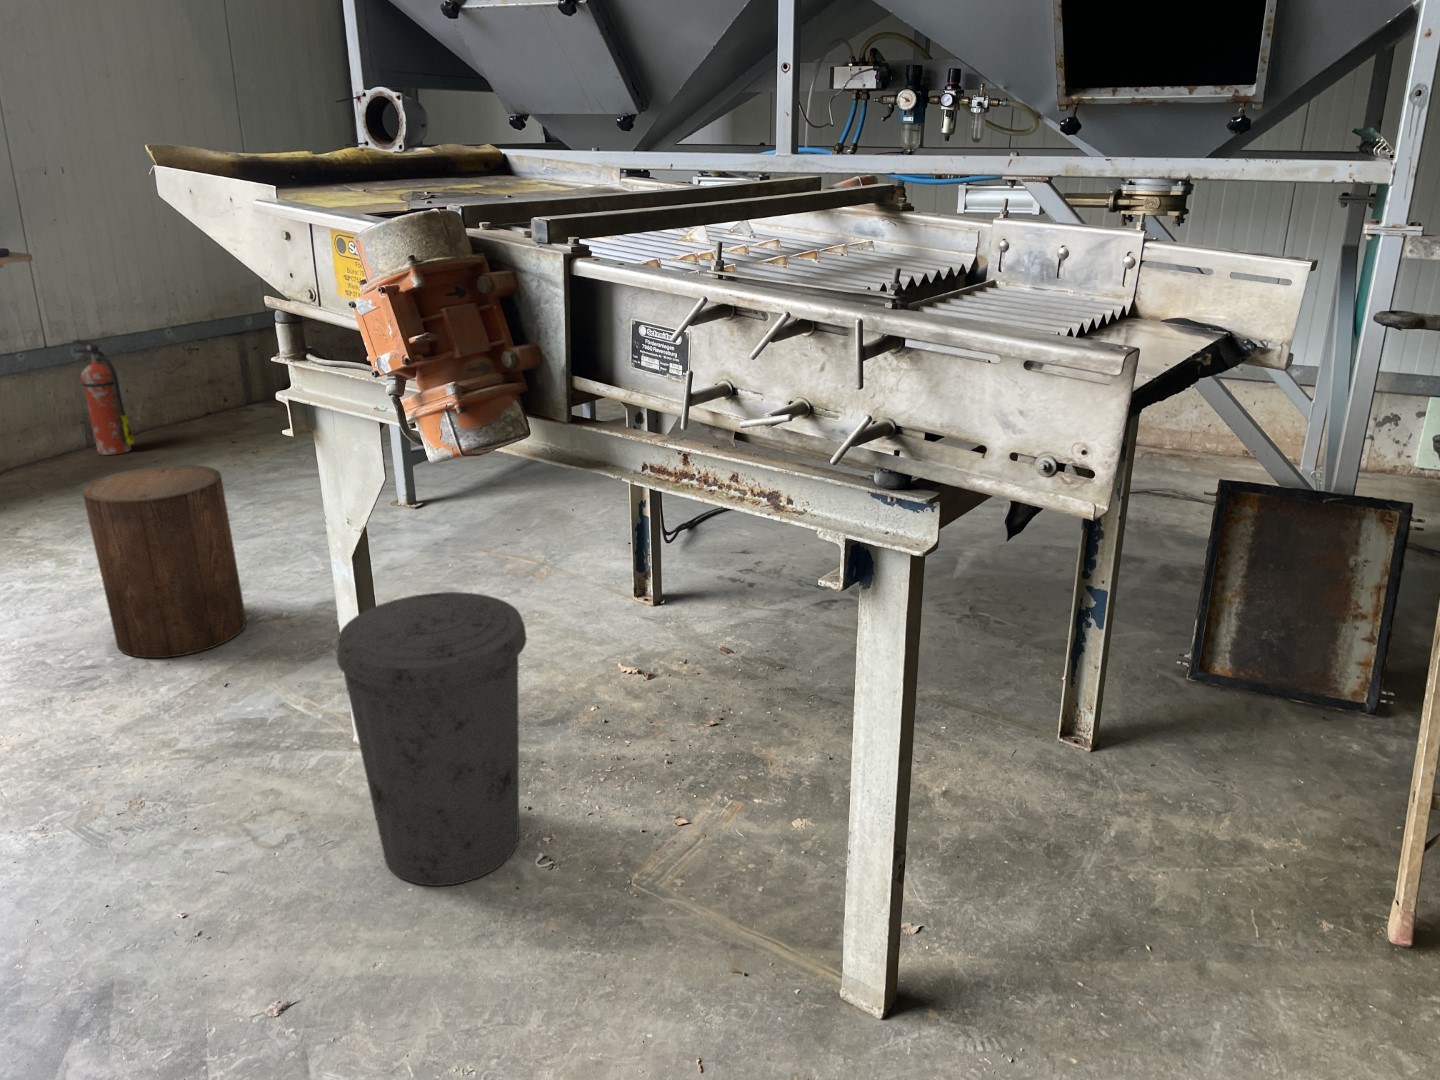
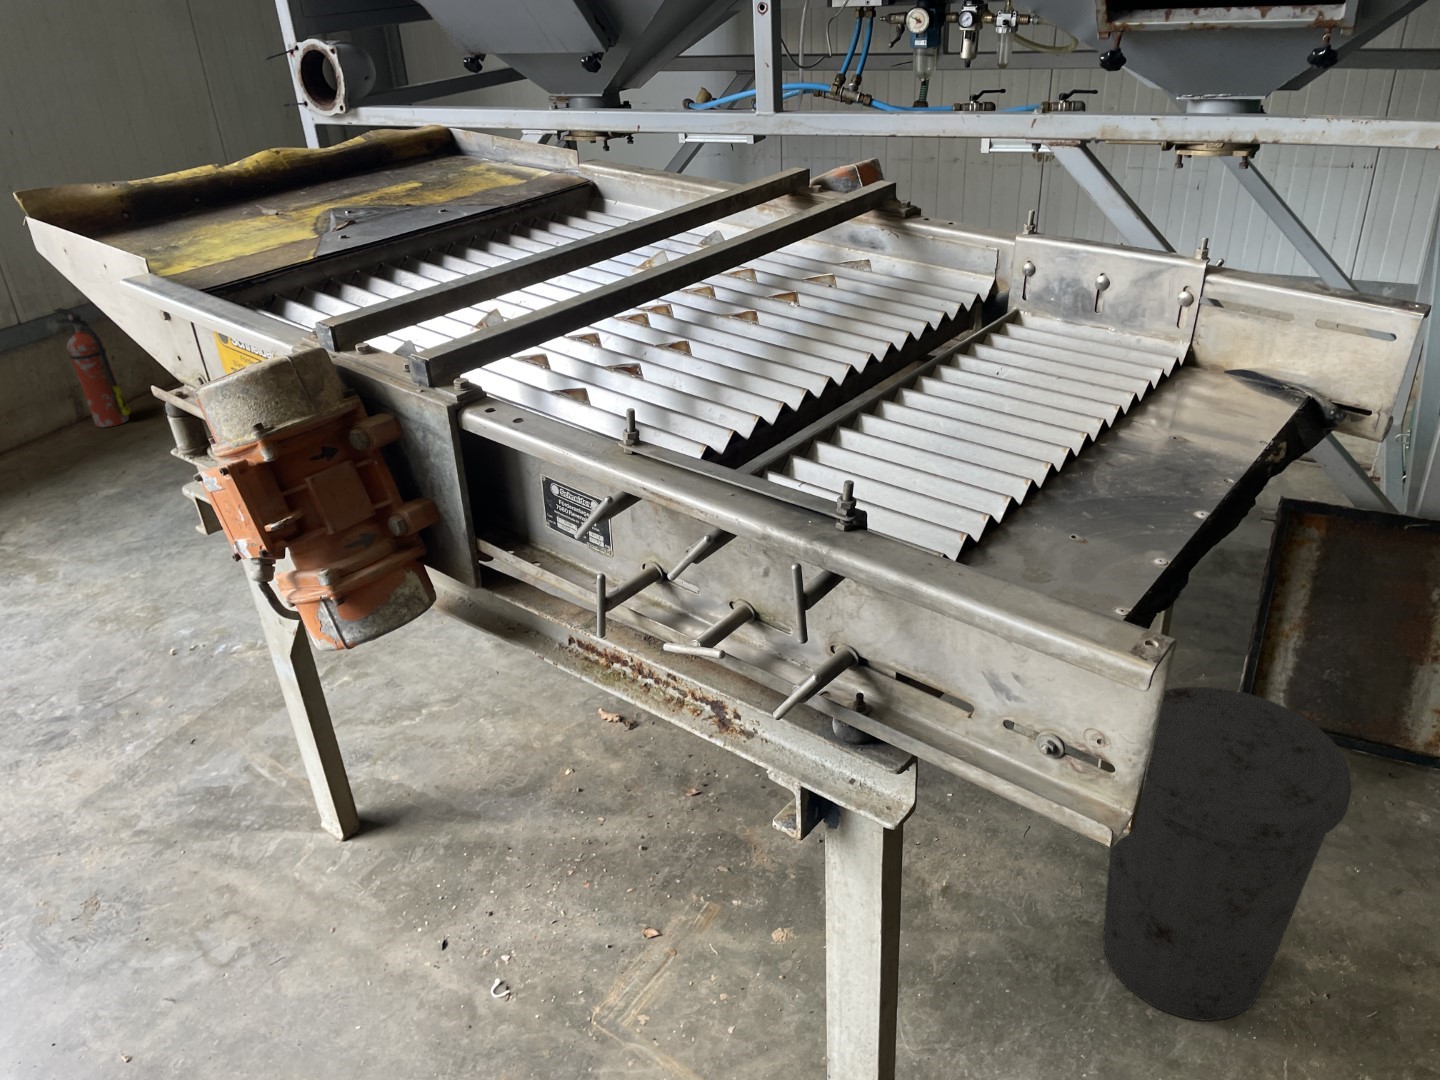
stool: present [83,465,247,658] -> none [25,495,222,706]
trash can: present [336,592,527,886] -> present [1103,687,1351,1021]

